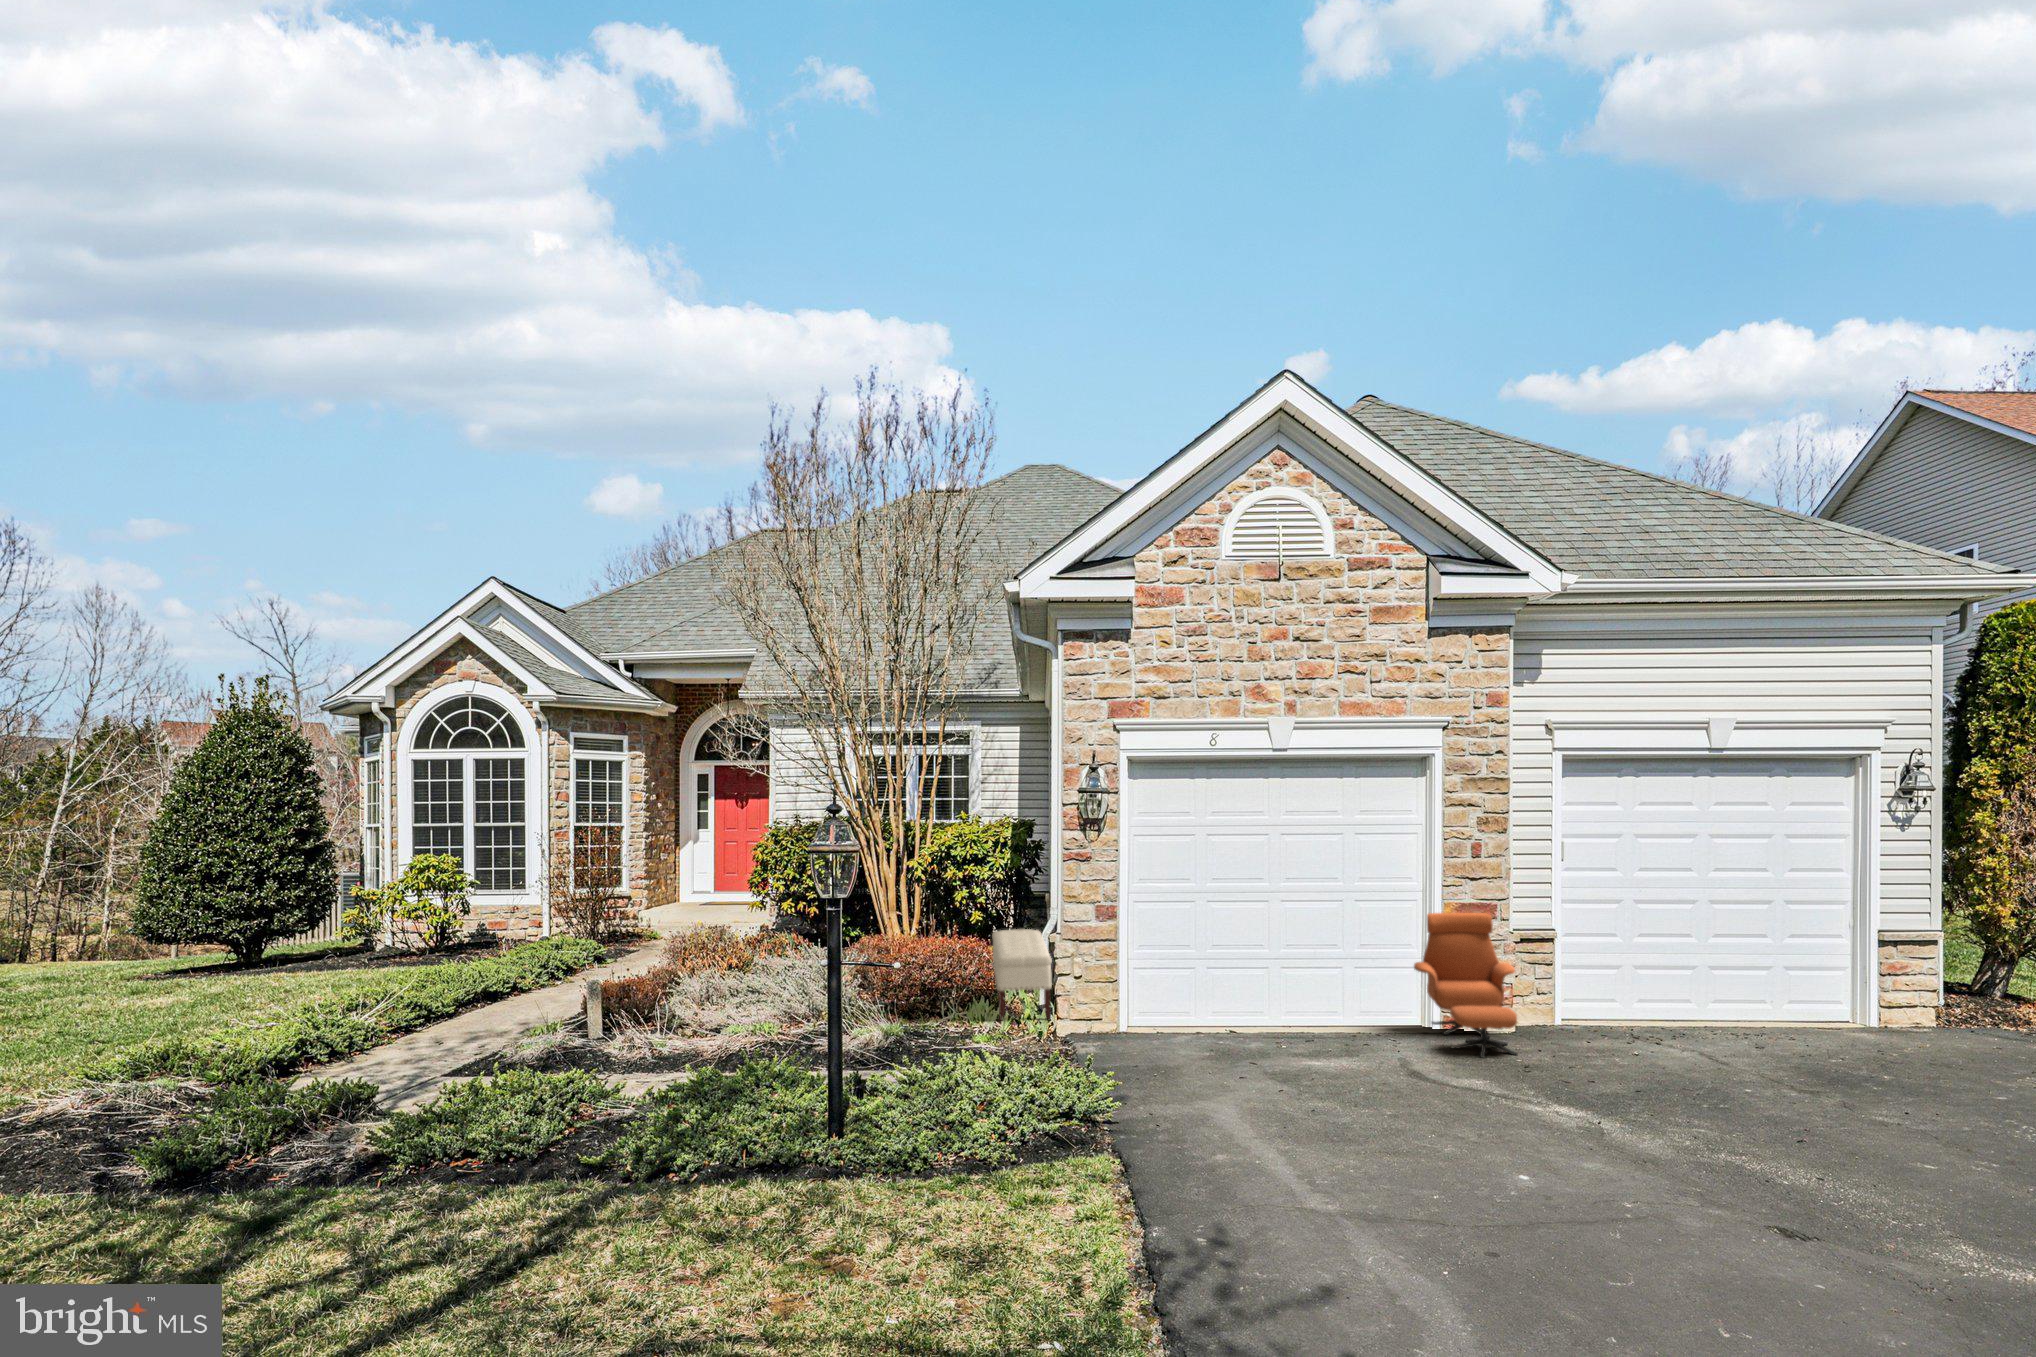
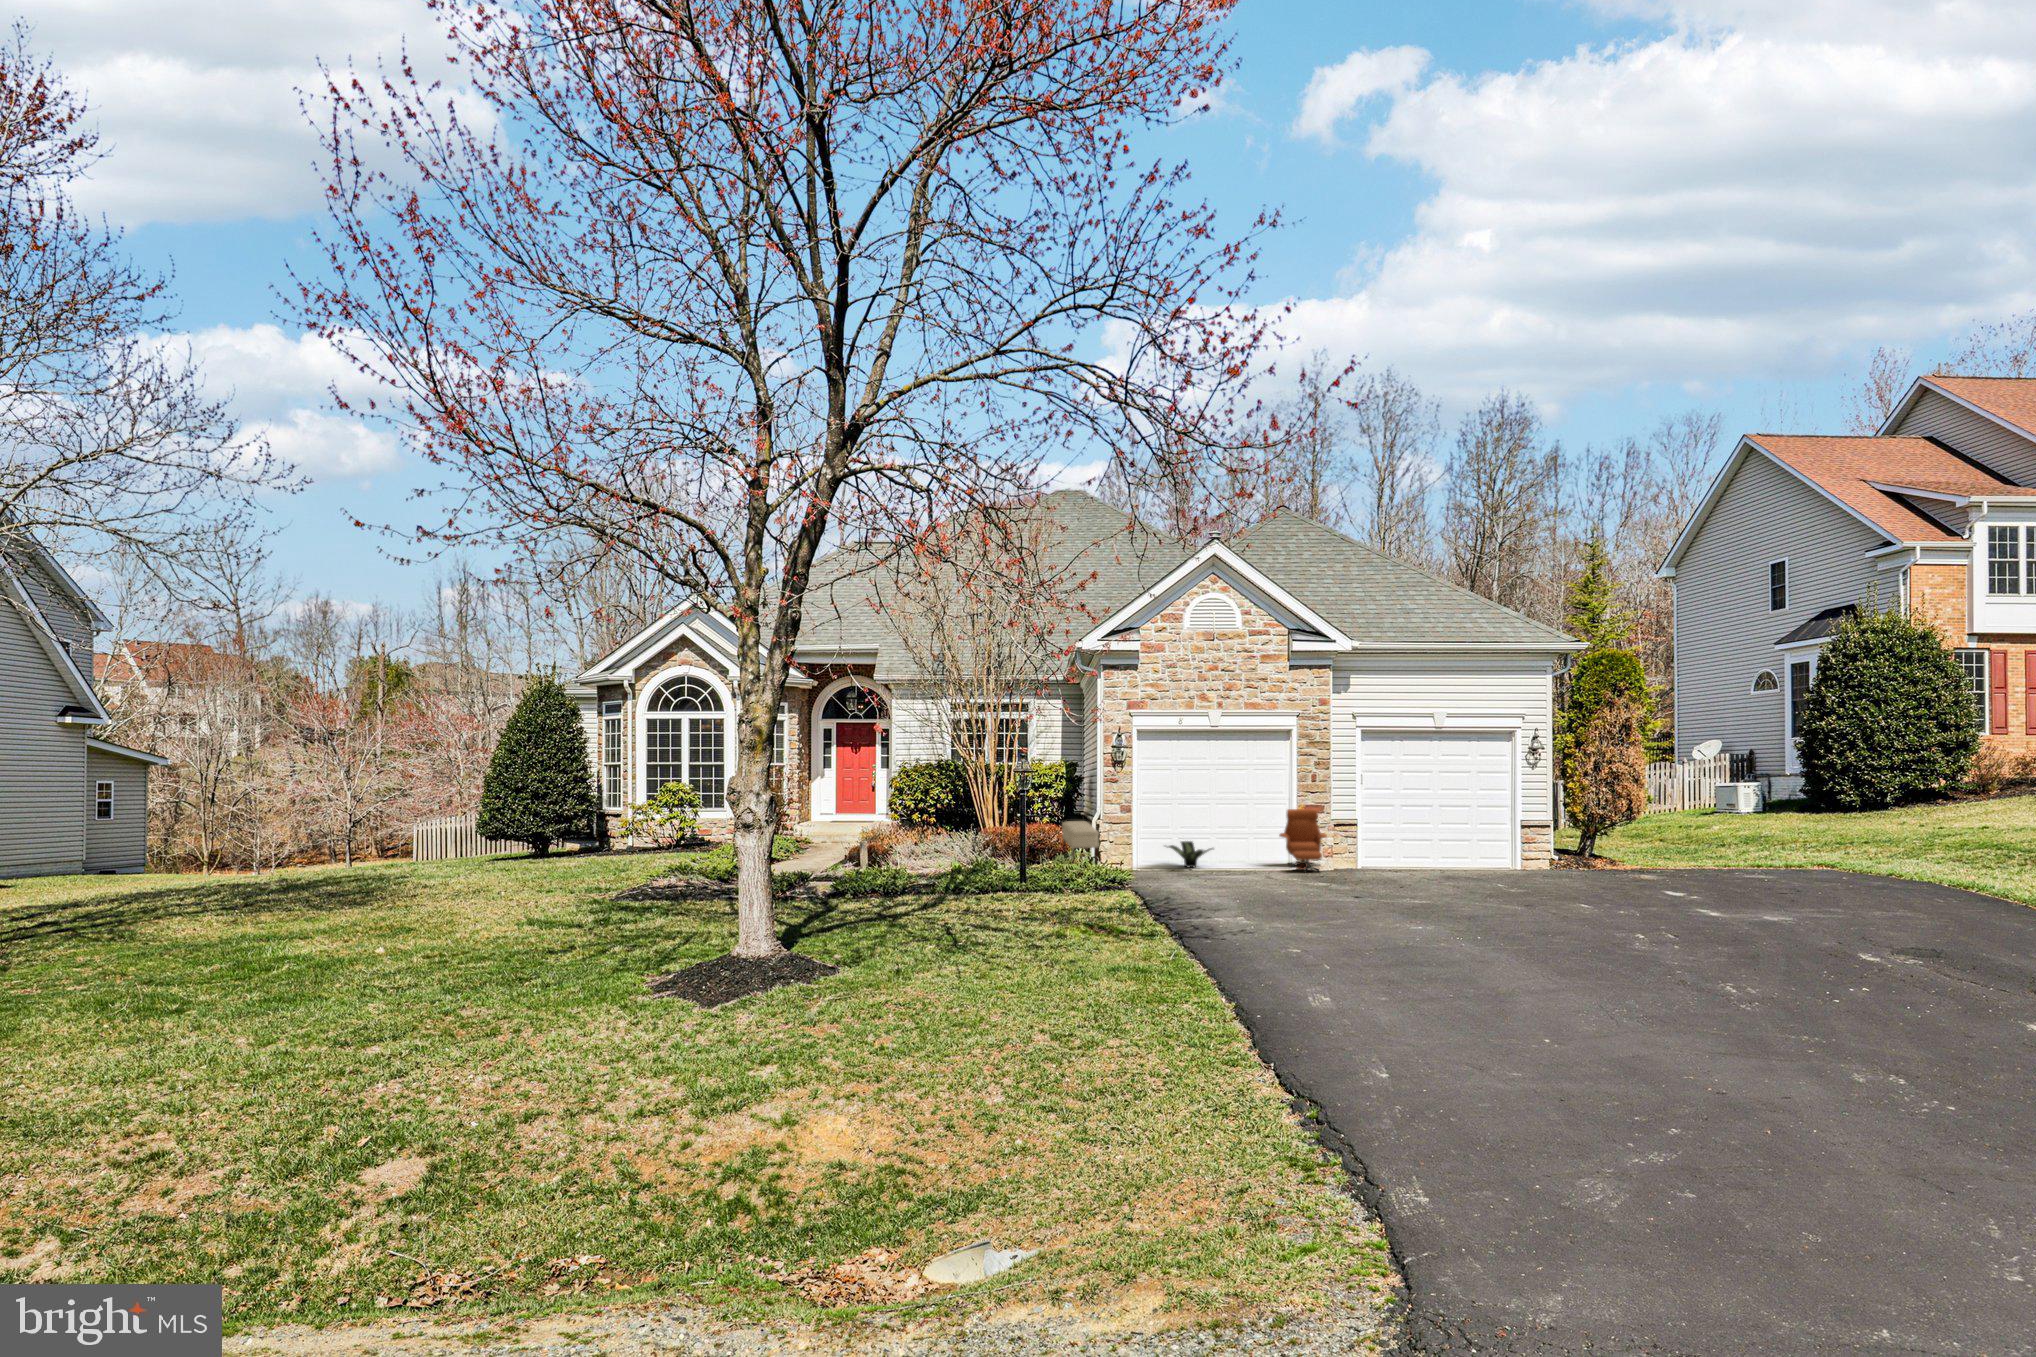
potted plant: none [1178,977,1285,1038] -> present [1167,841,1213,868]

